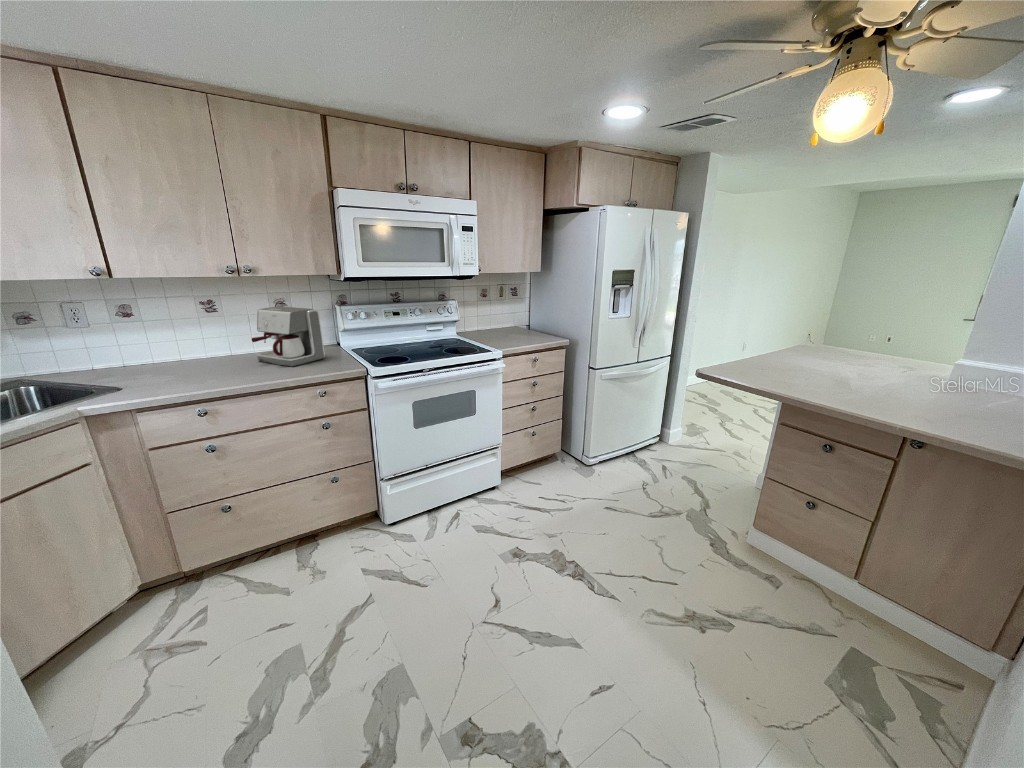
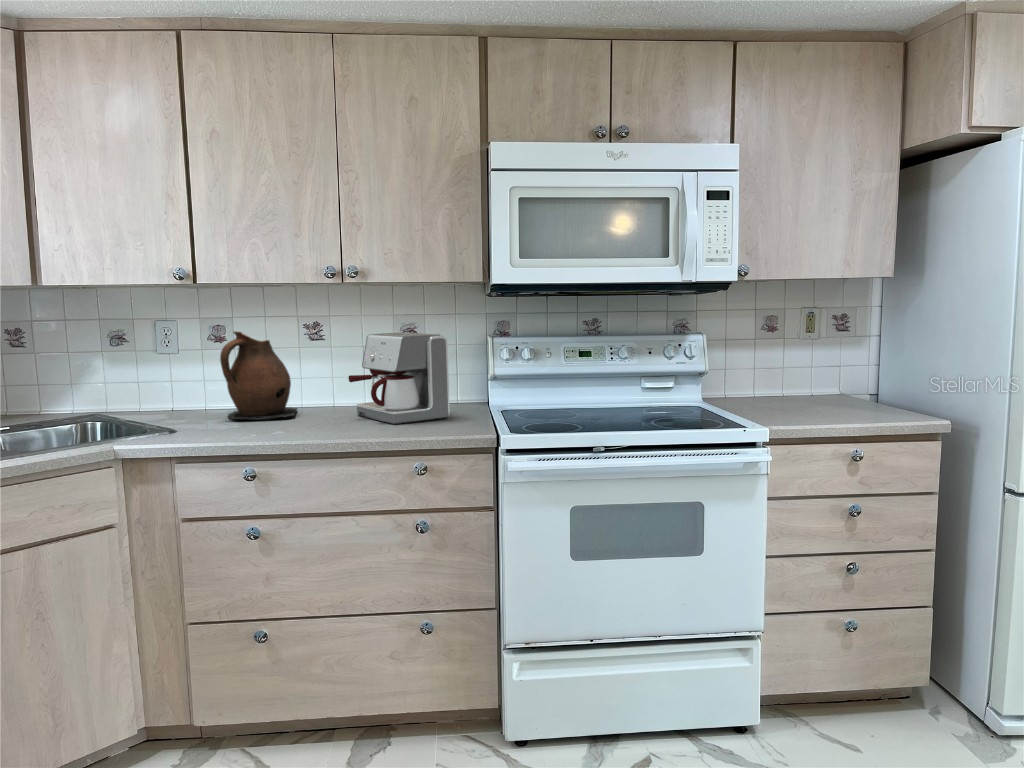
ceramic pitcher: none [142,312,212,374] -> present [220,331,297,419]

